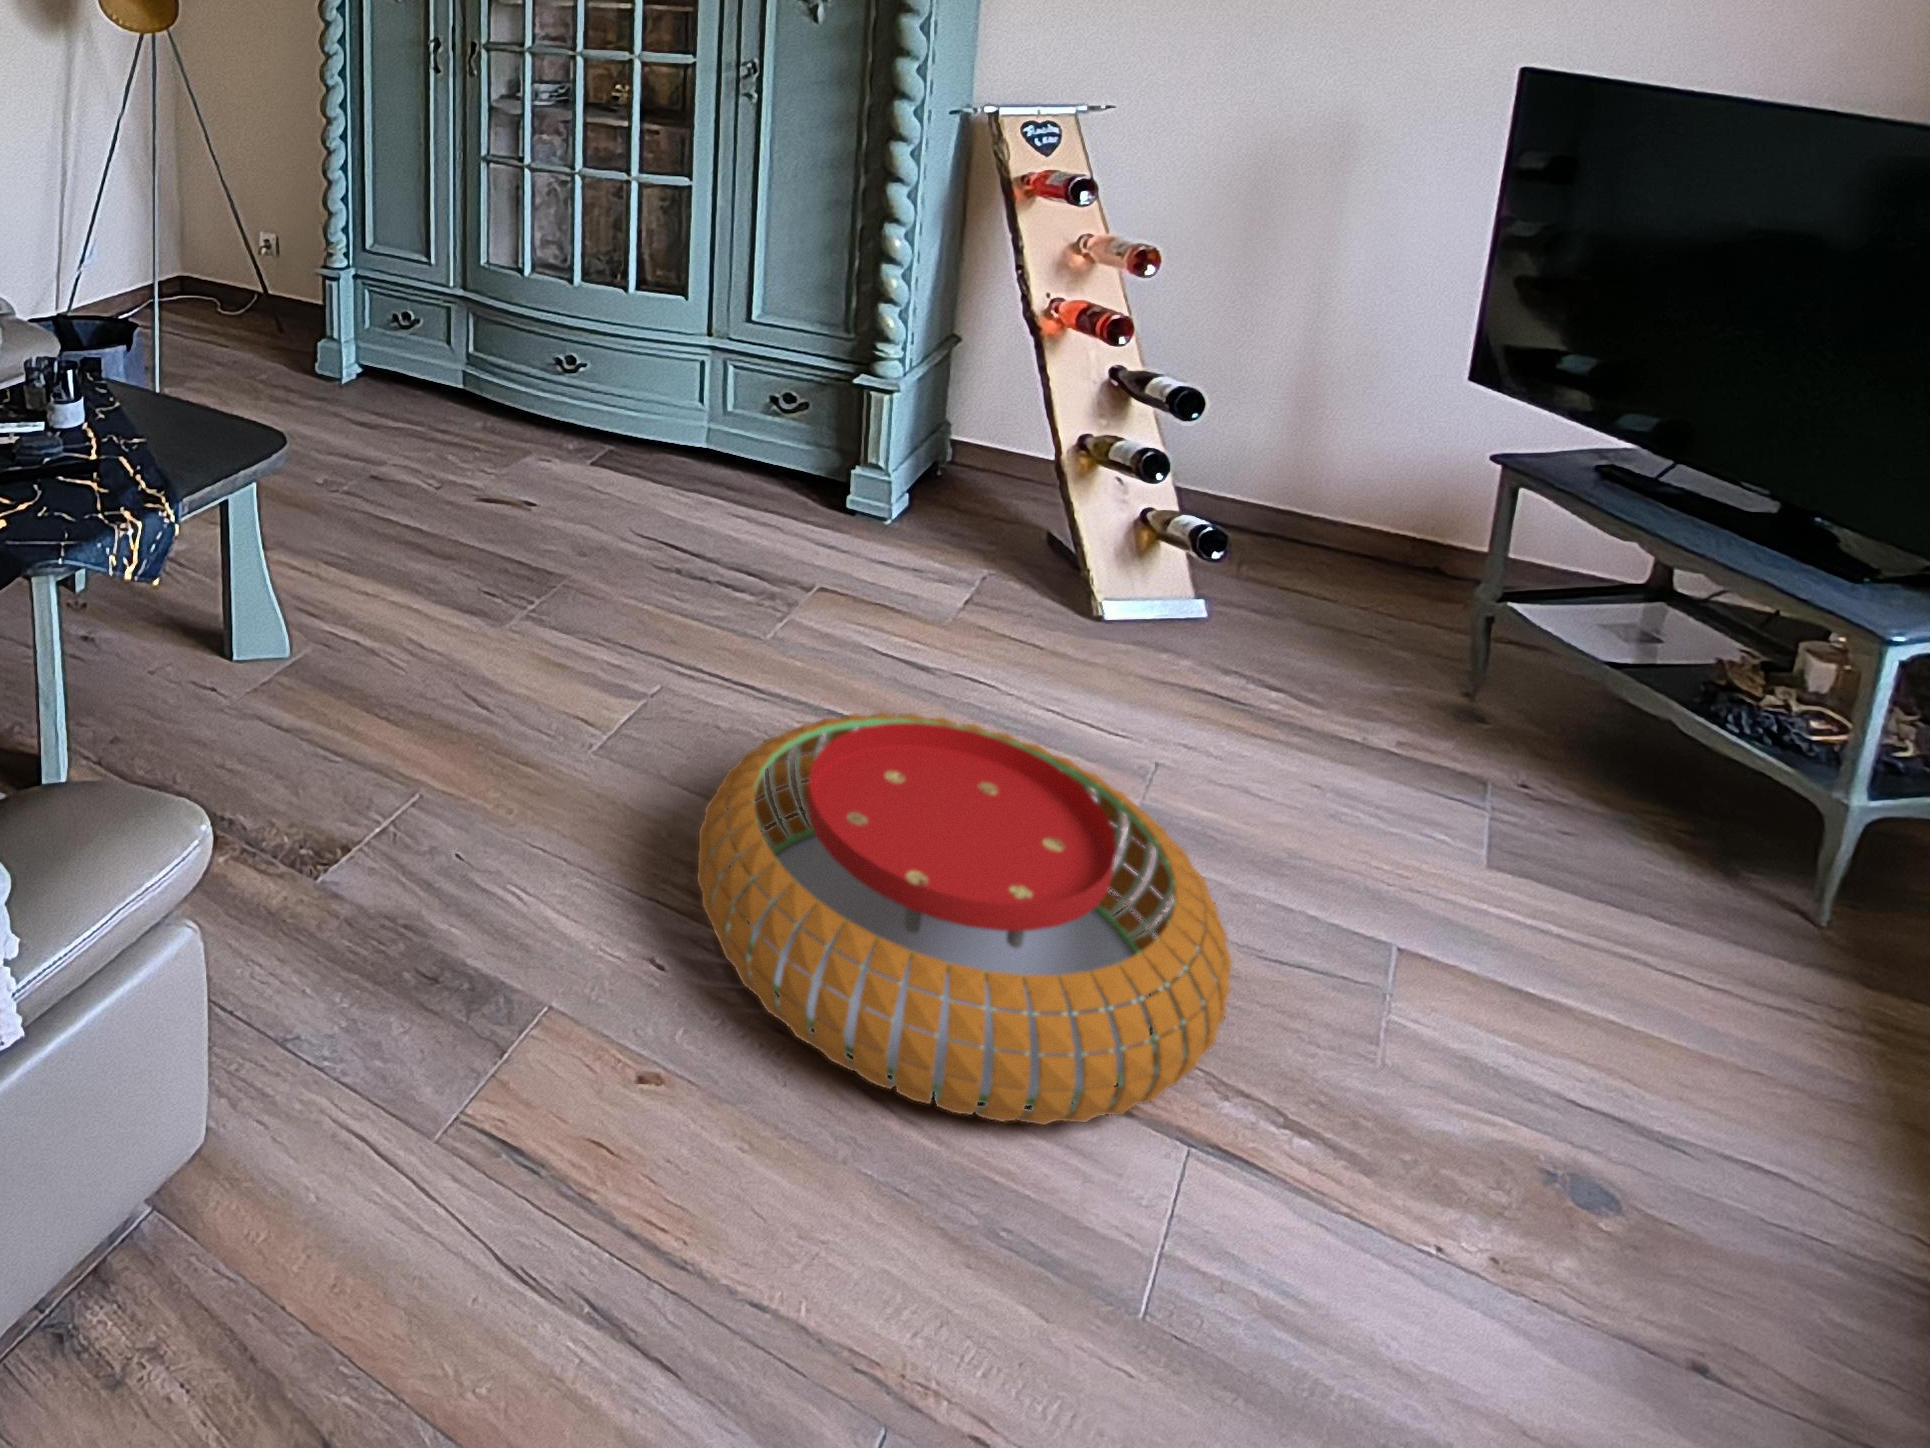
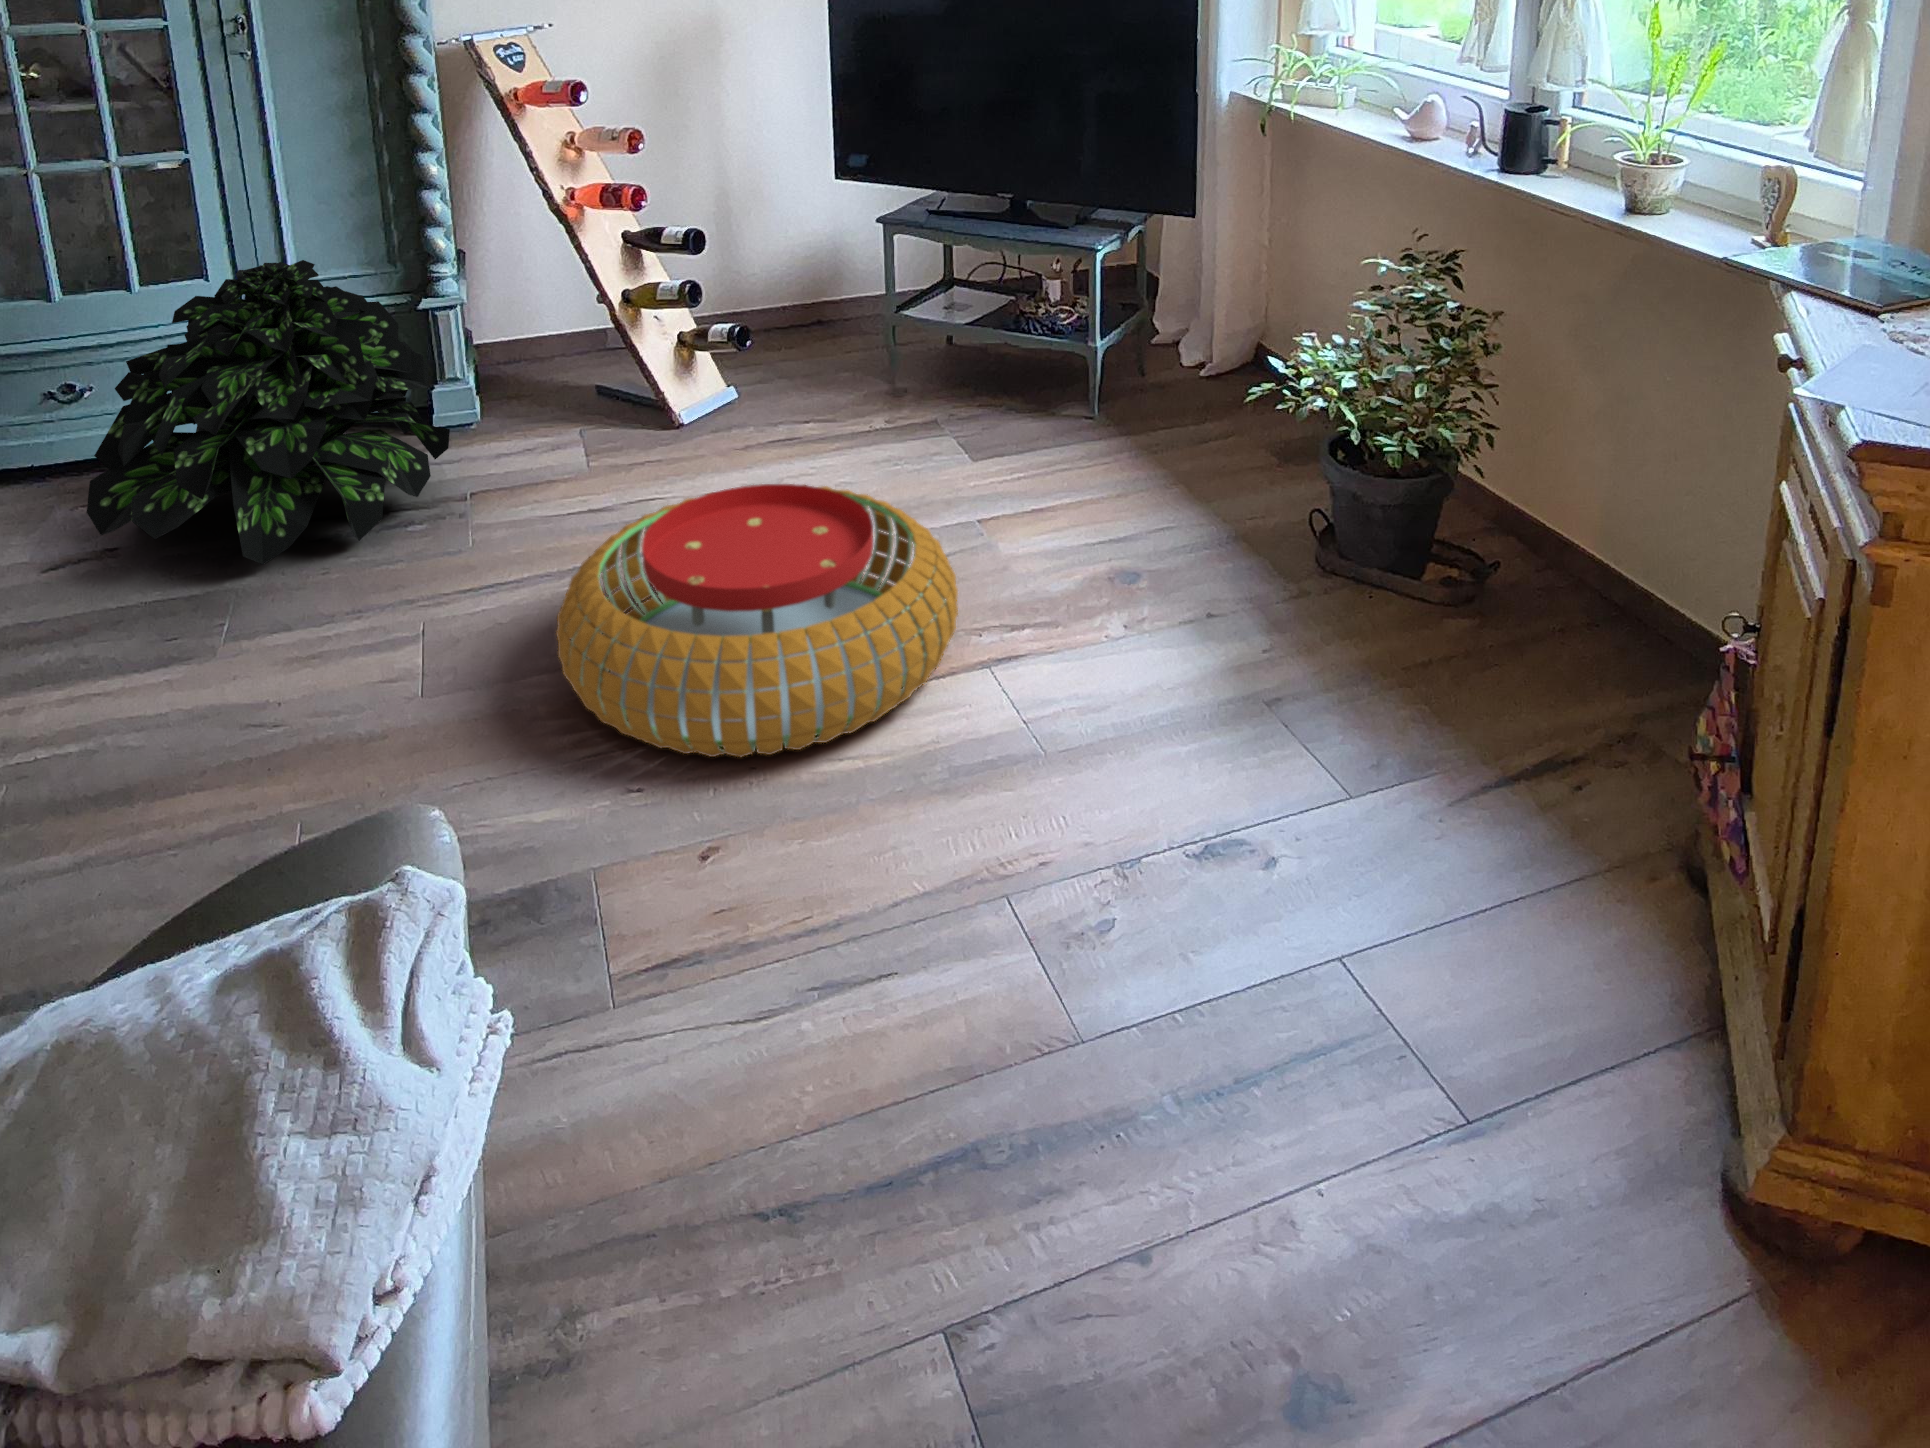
potted plant: none [517,304,826,595] -> present [87,260,450,564]

